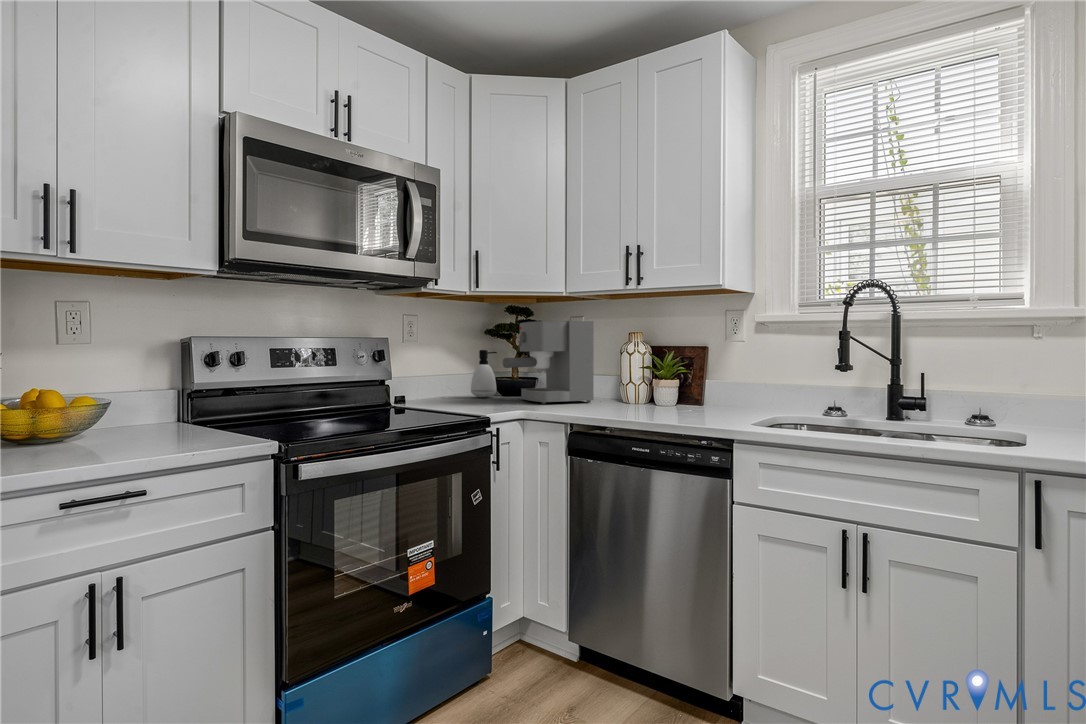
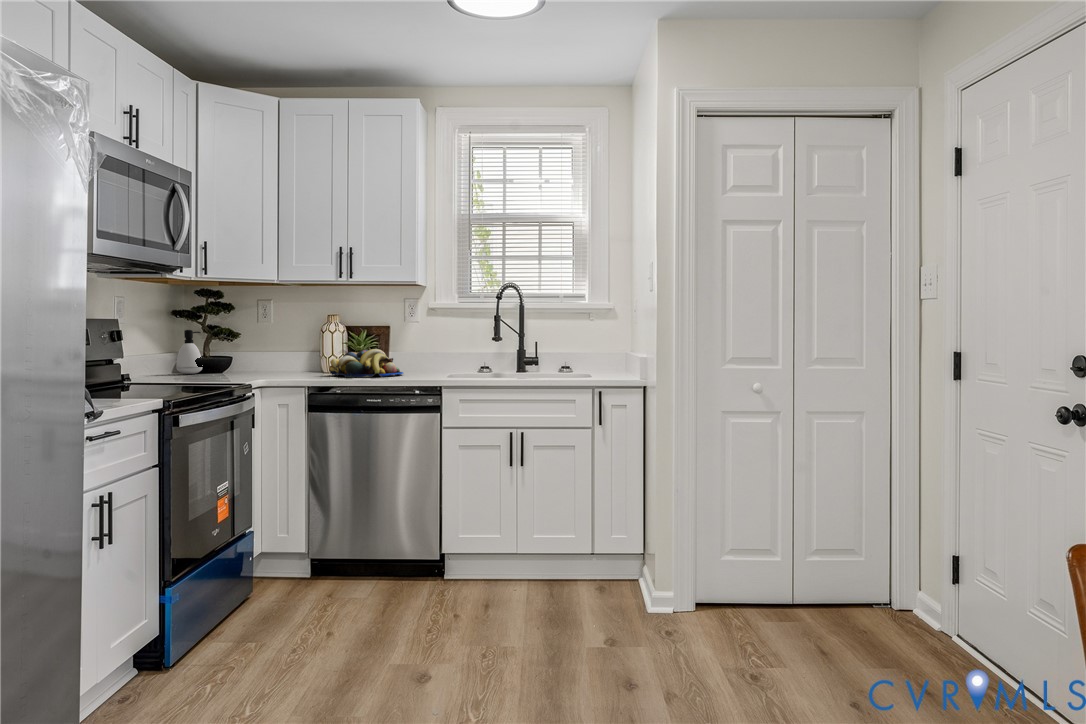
coffee maker: present [503,321,594,404] -> none [228,305,304,375]
fruit bowl: none [605,378,702,417] -> present [329,349,403,377]

